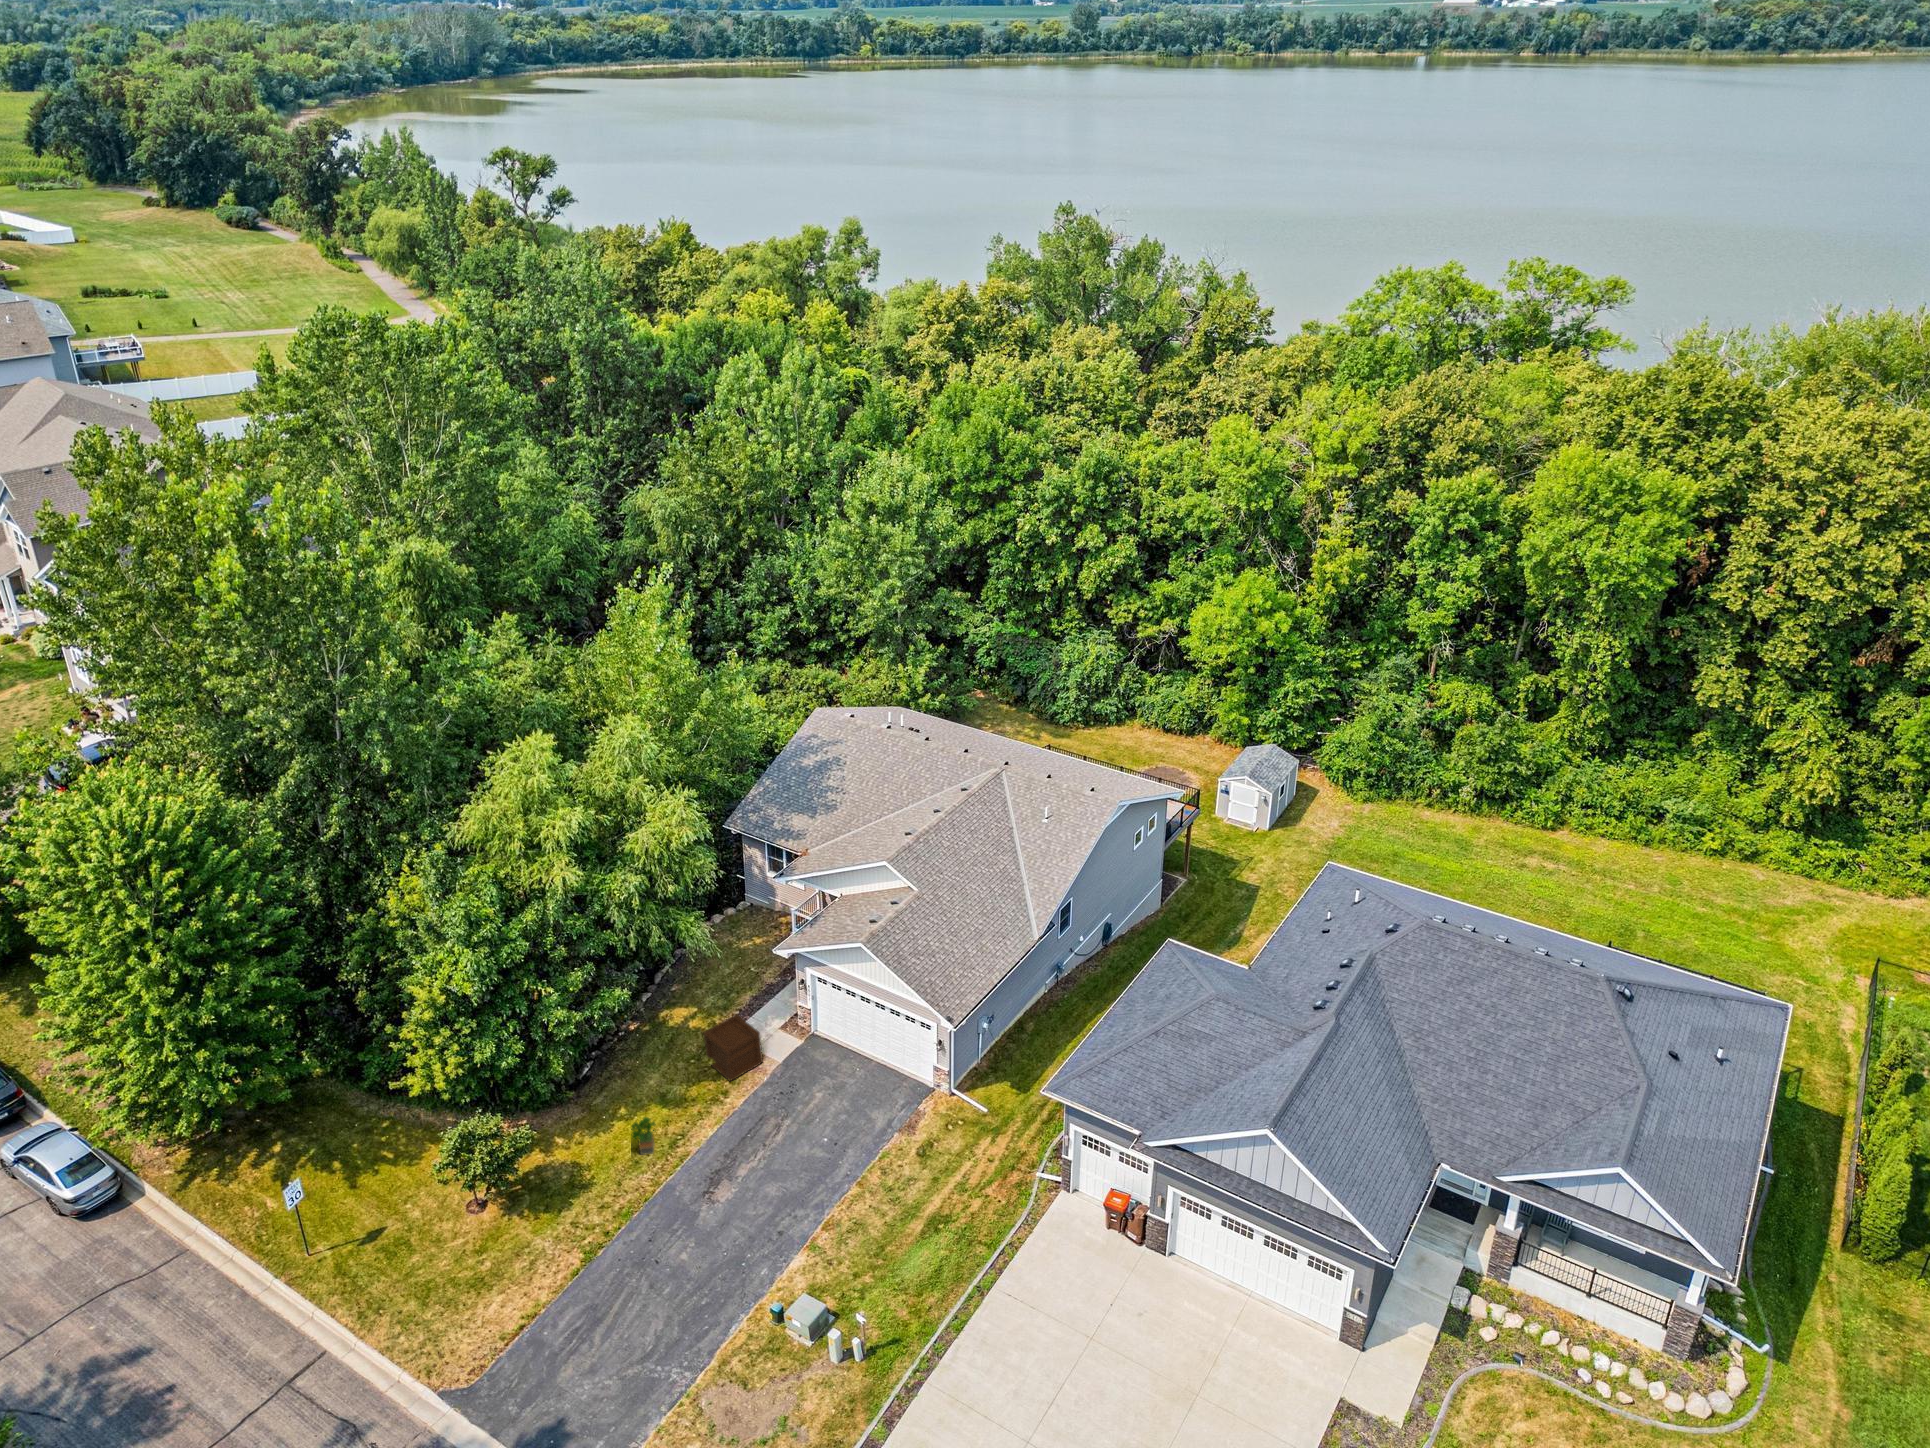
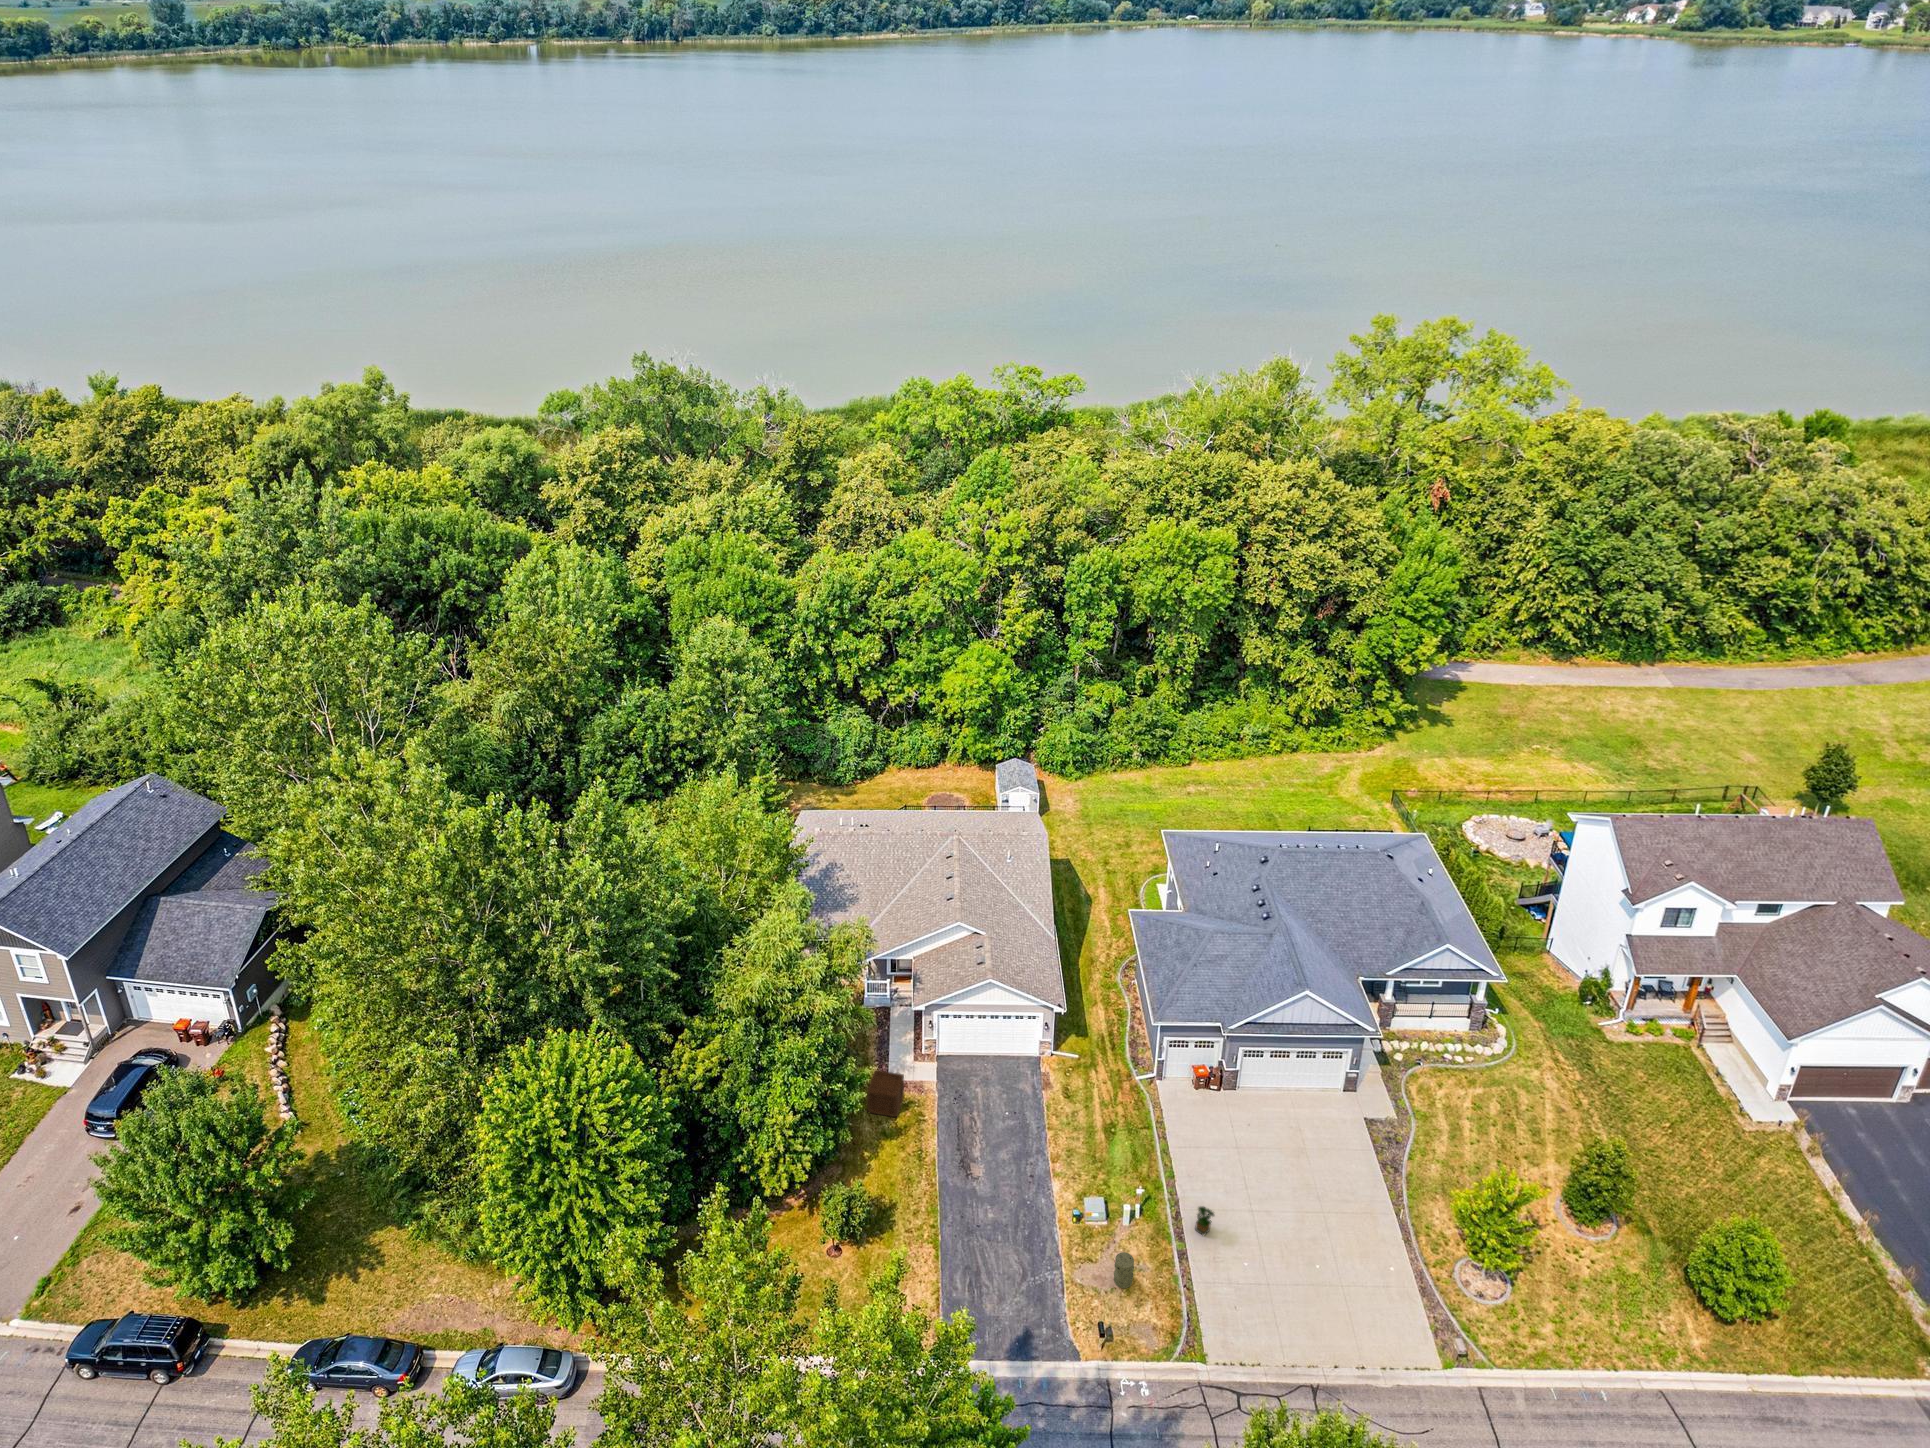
potted tree: present [631,1117,656,1155] -> present [1195,1206,1214,1236]
trash can: none [746,1365,778,1421] -> present [1114,1252,1134,1288]

